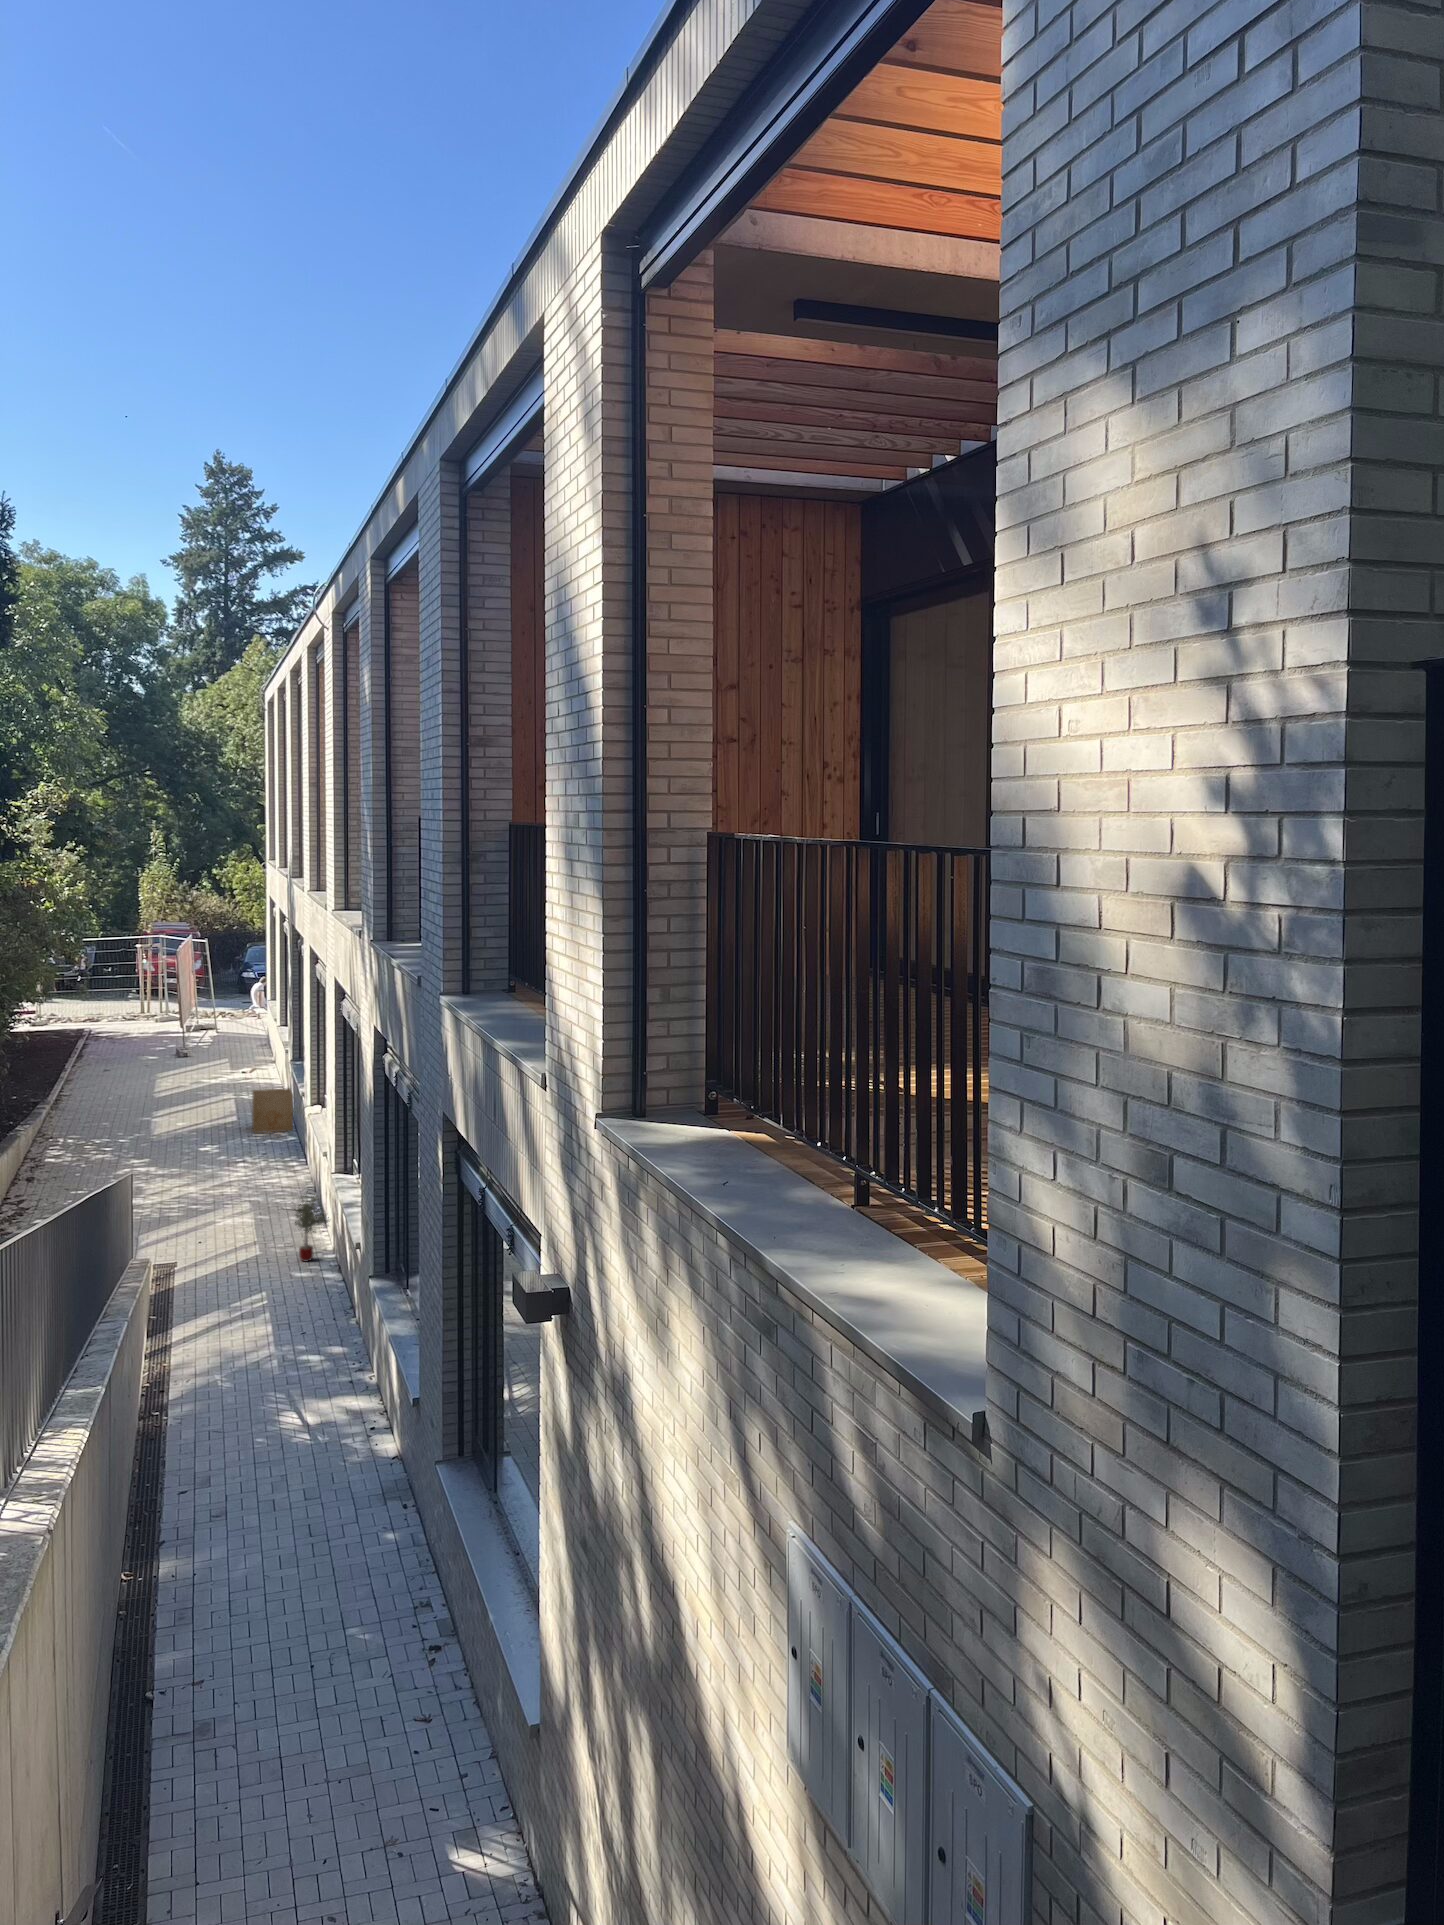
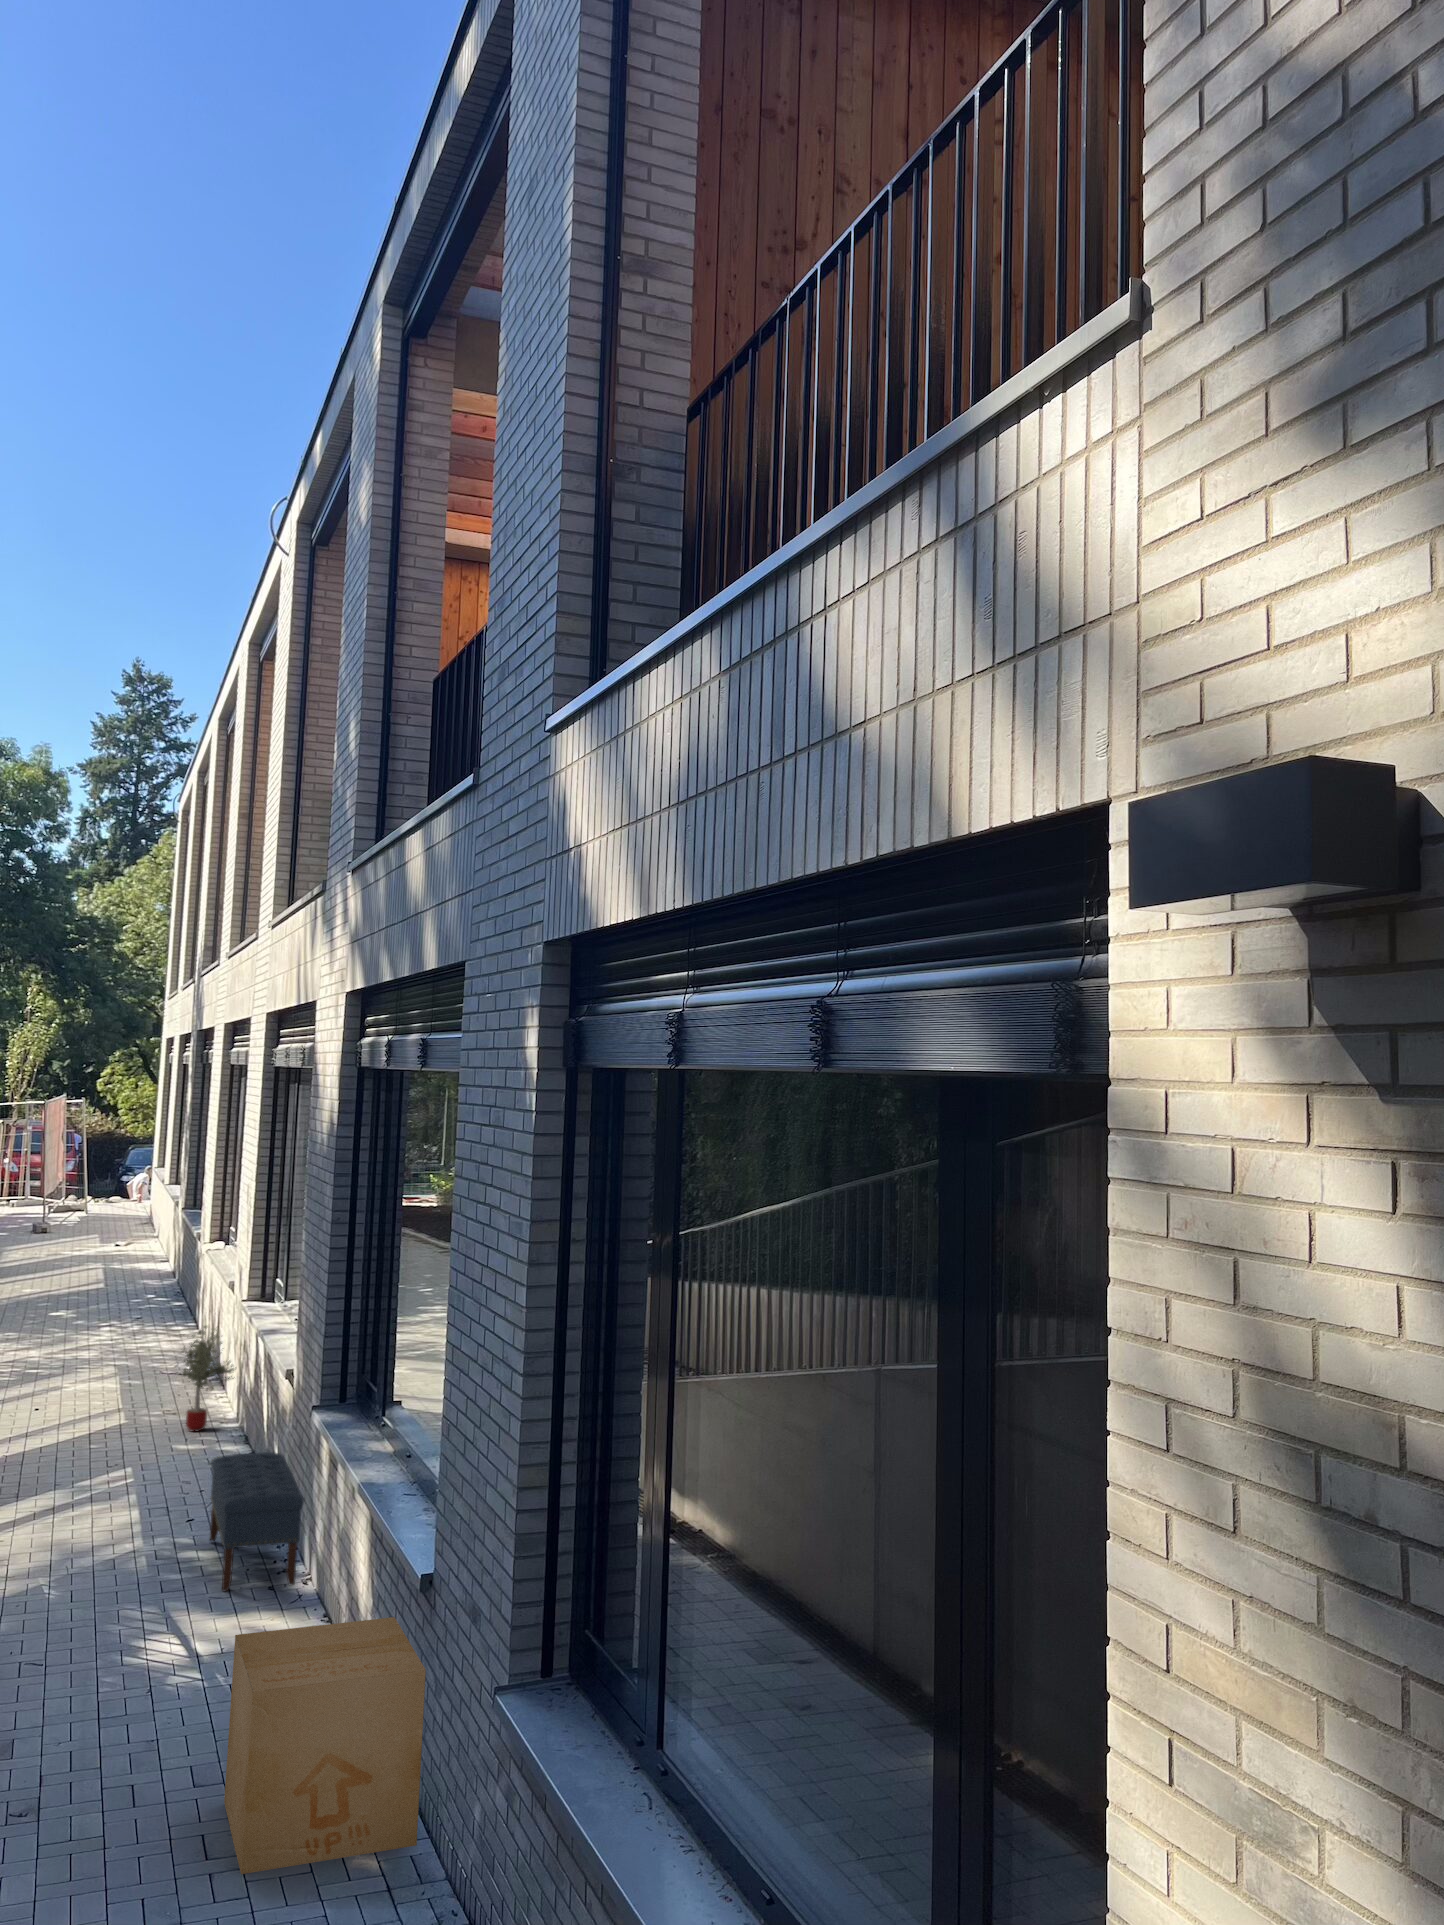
cardboard box: present [252,1088,293,1133] -> present [224,1617,426,1874]
bench: none [313,1294,368,1385] -> present [210,1452,304,1591]

